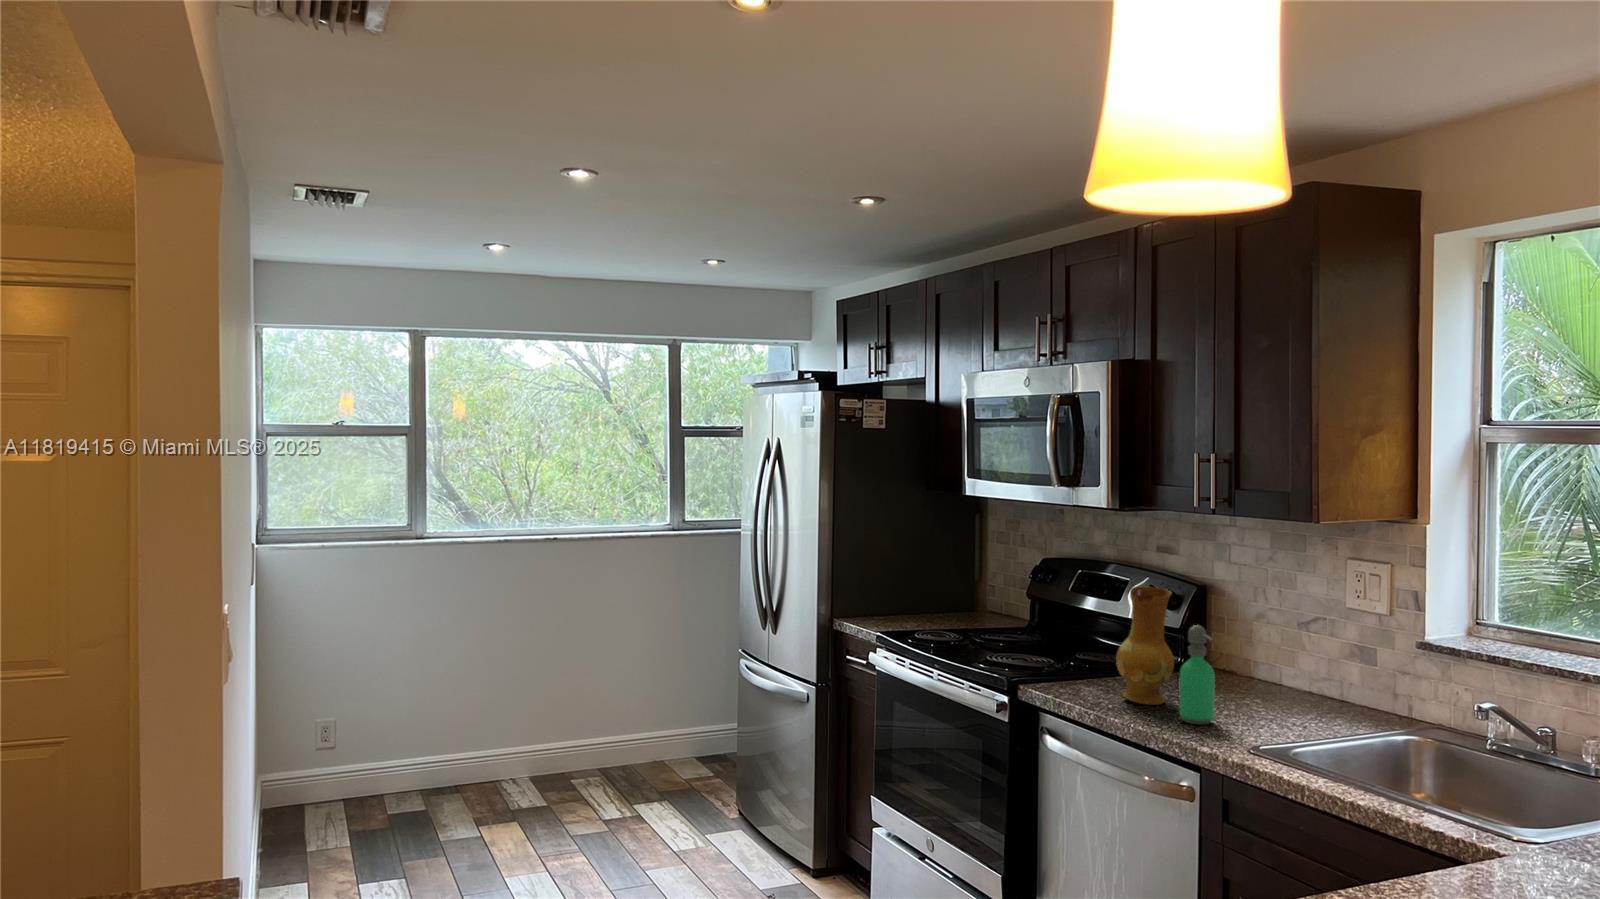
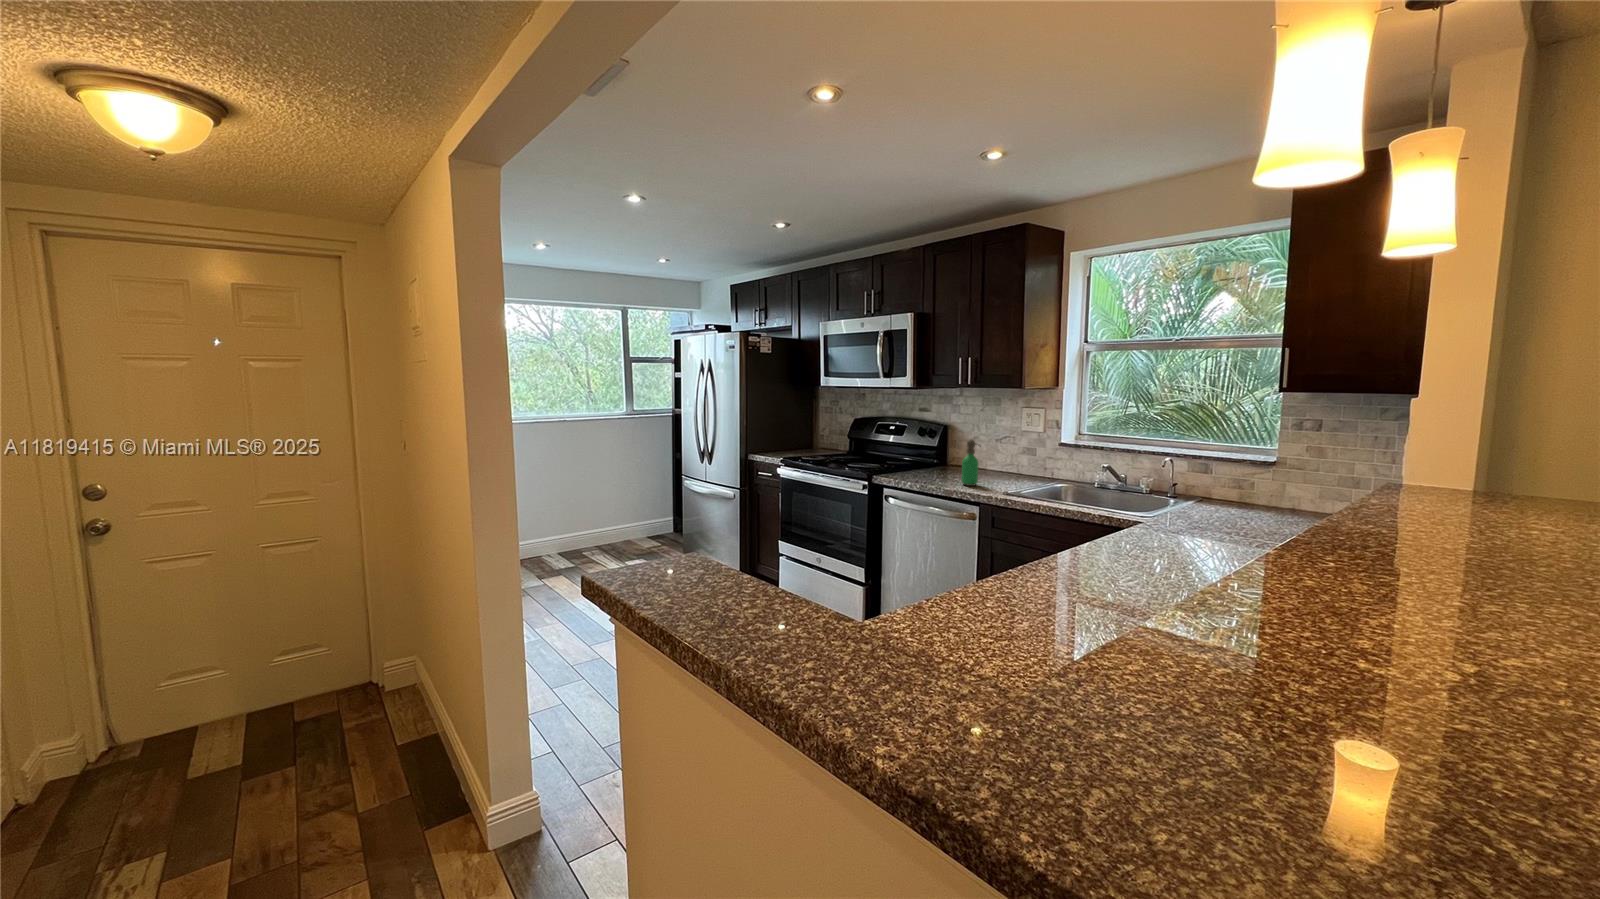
ceramic jug: present [1116,586,1174,705] -> none [925,424,953,480]

